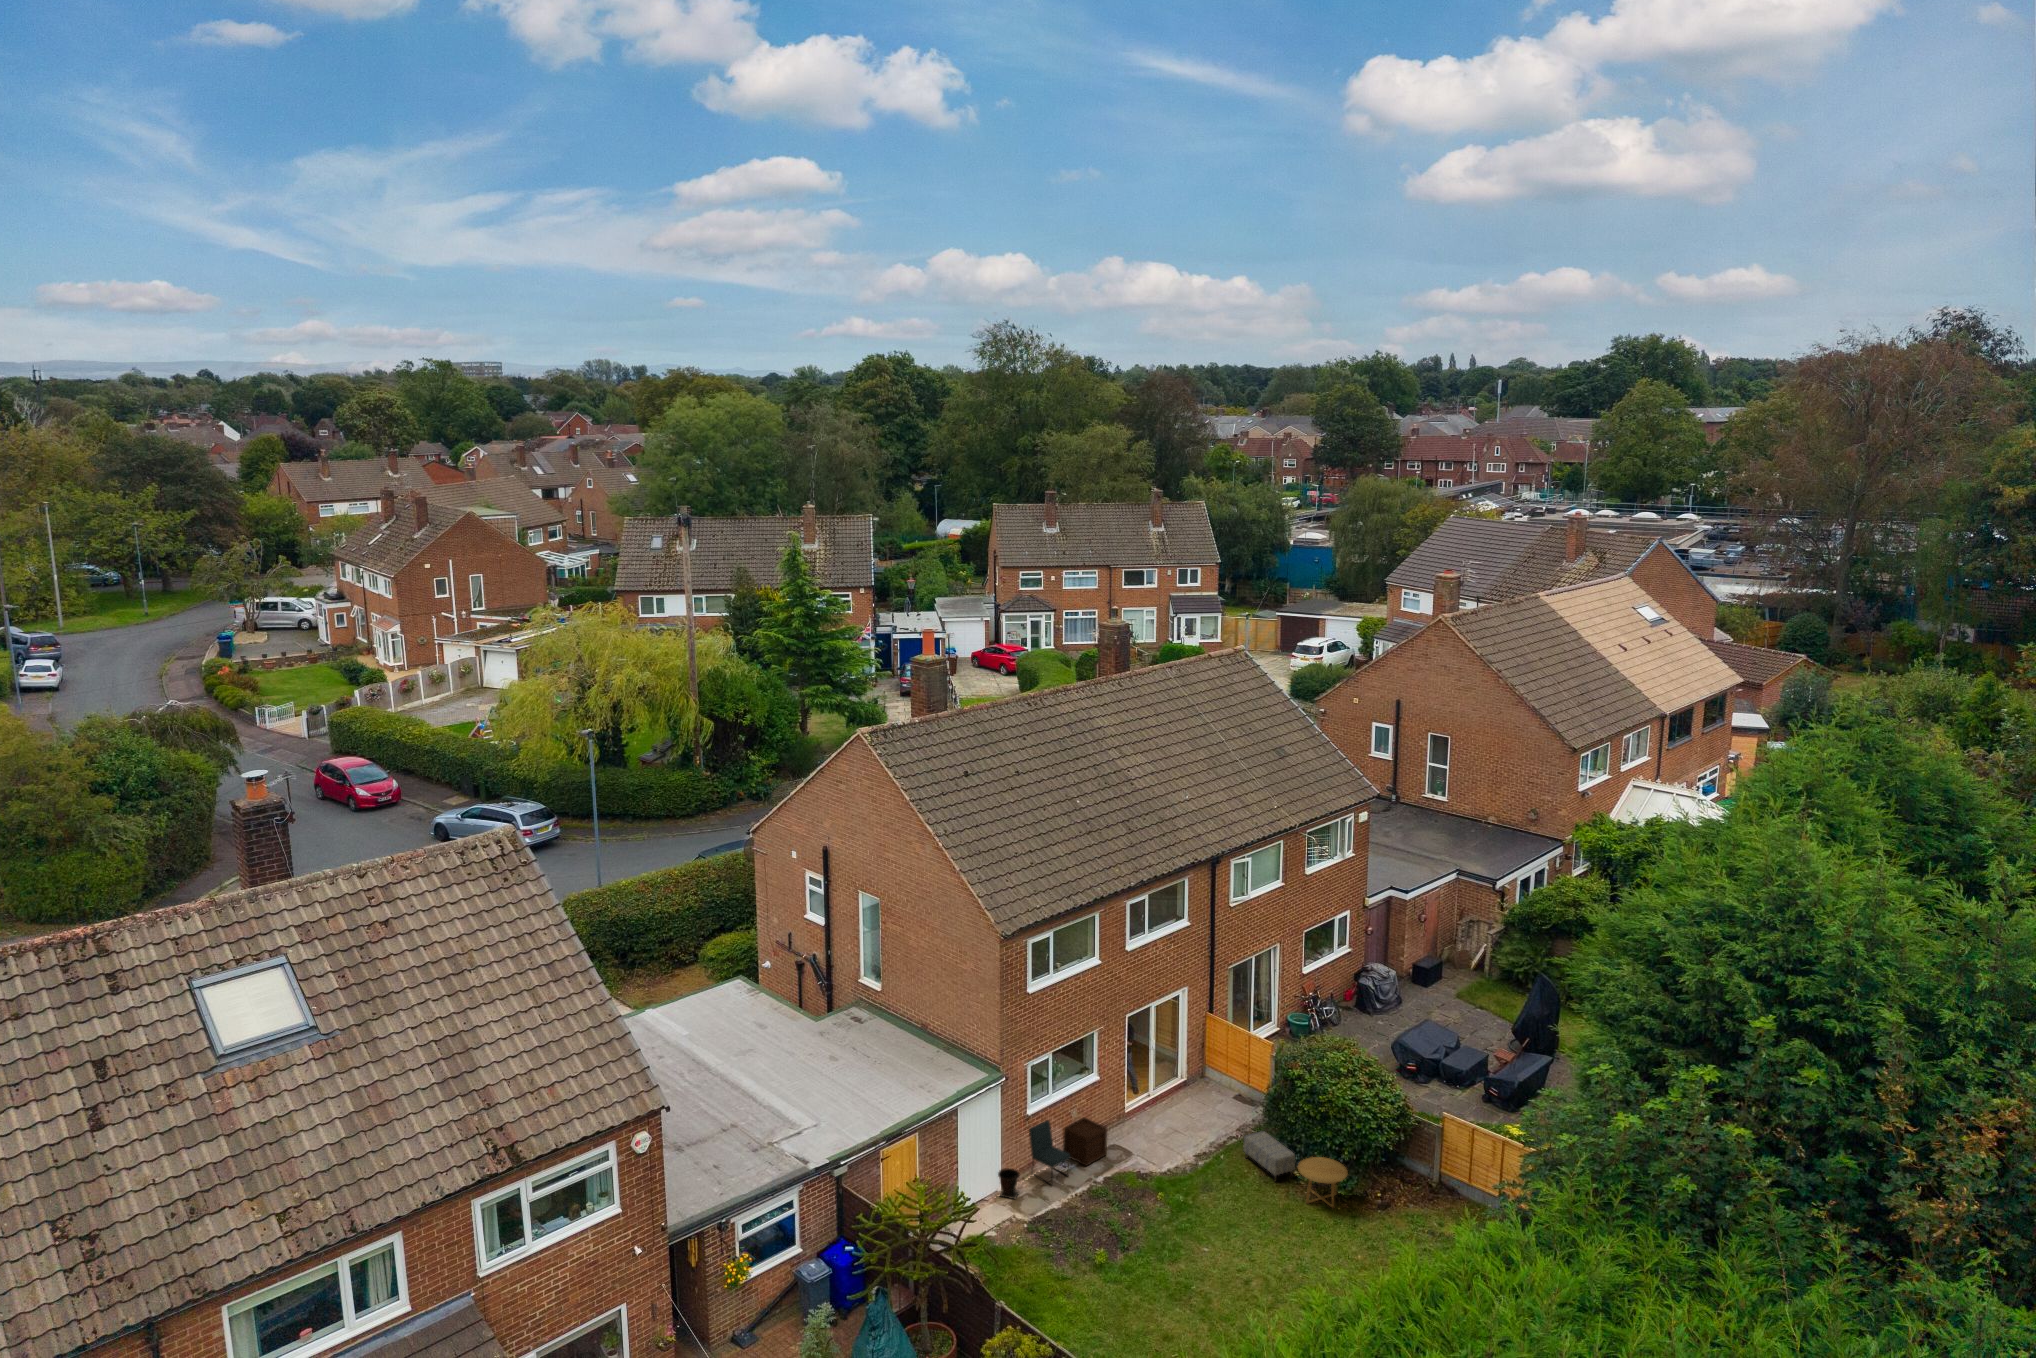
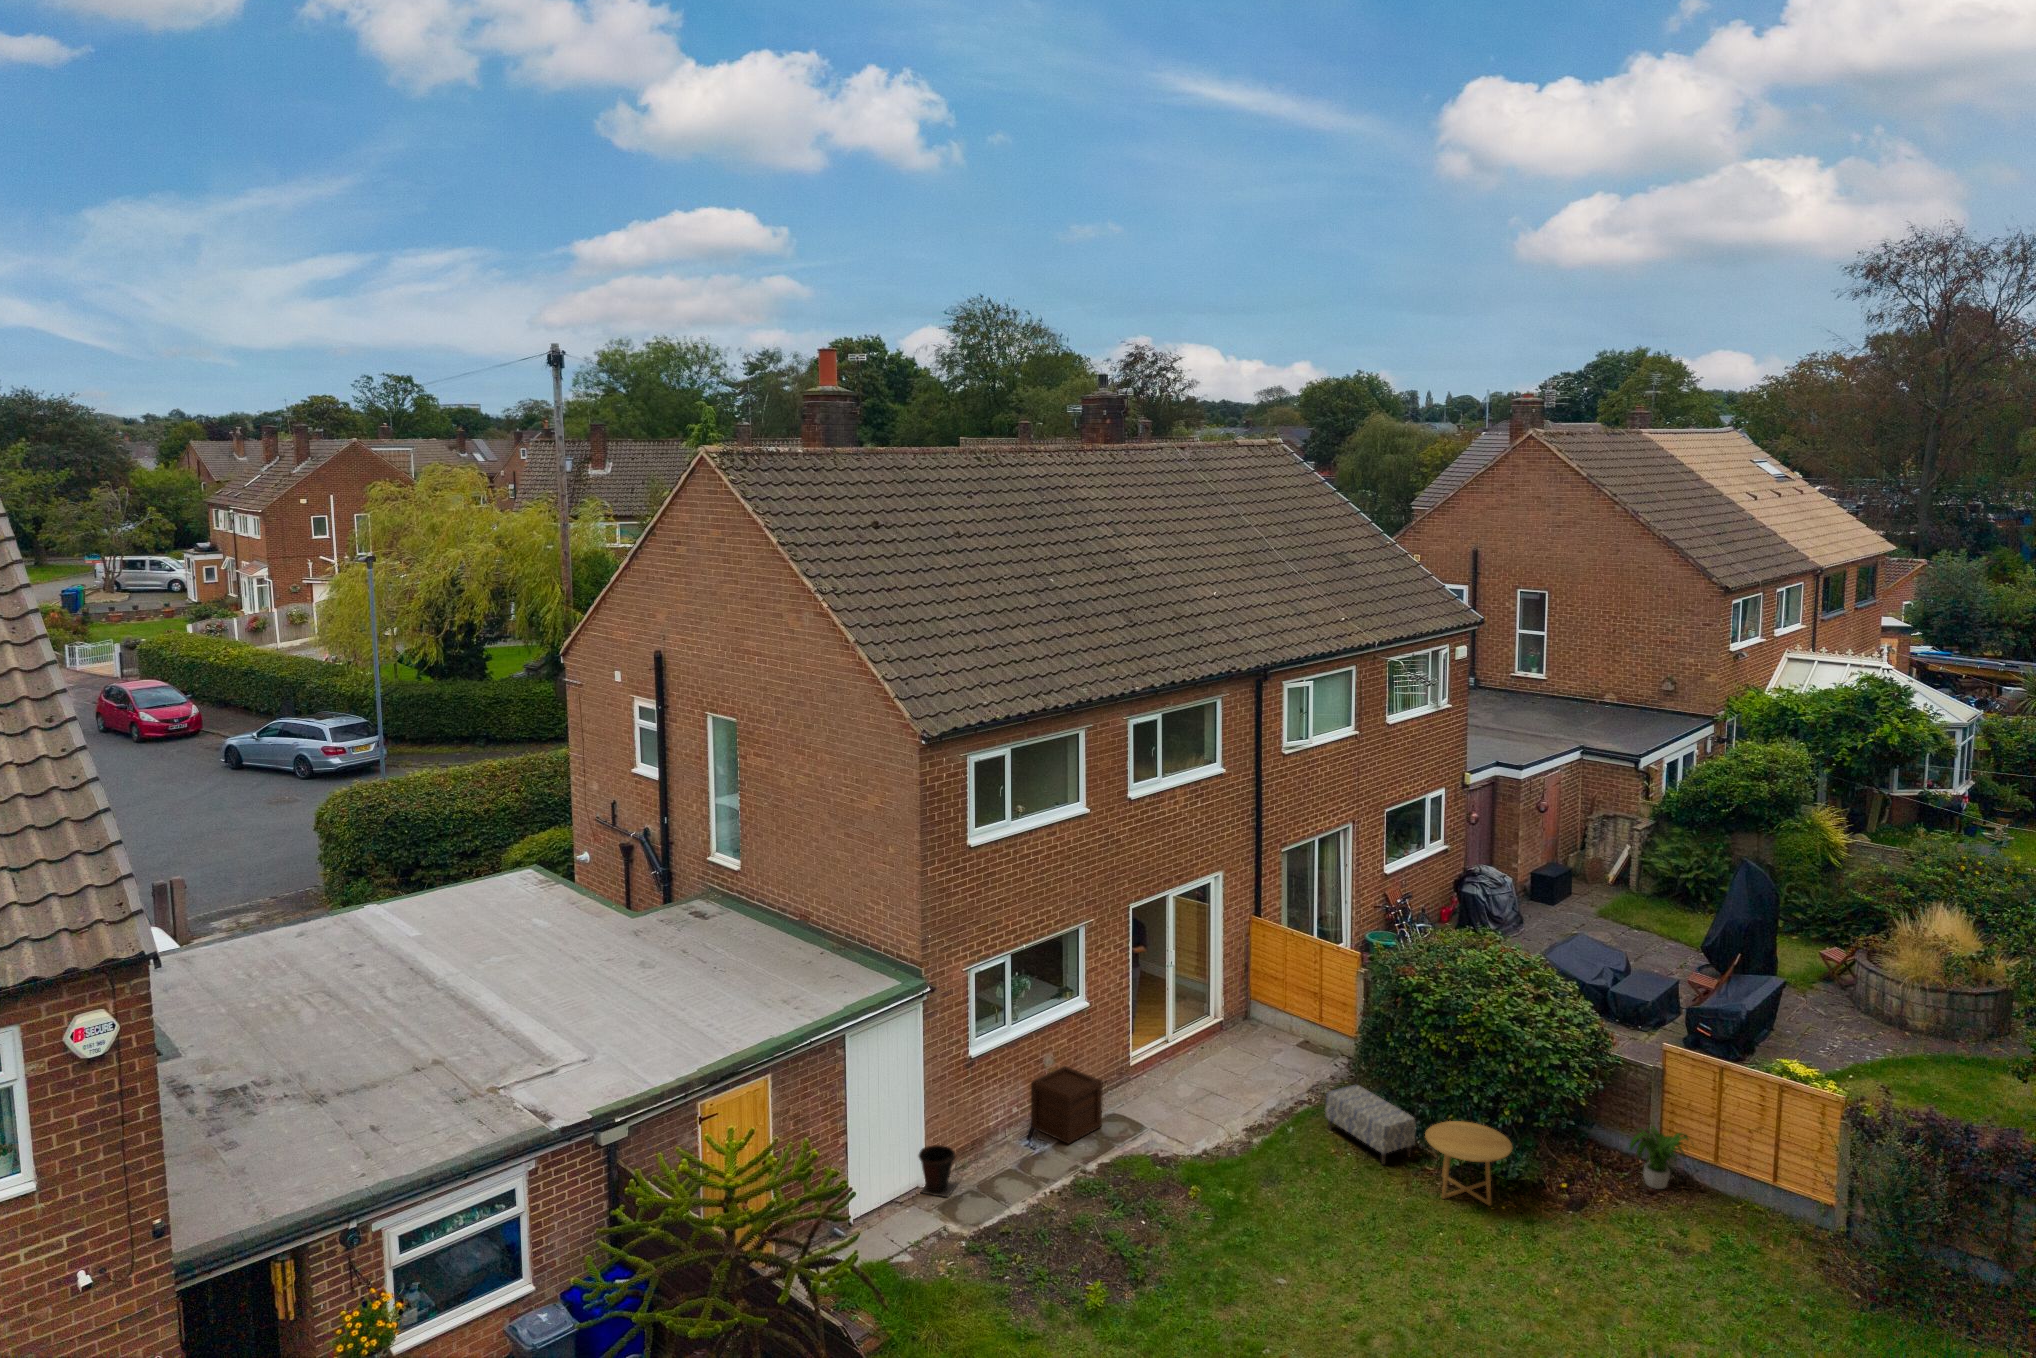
chair: present [1029,1120,1070,1184] -> none [972,1067,1042,1175]
potted plant: none [1419,1161,1458,1199] -> present [1629,1126,1689,1189]

